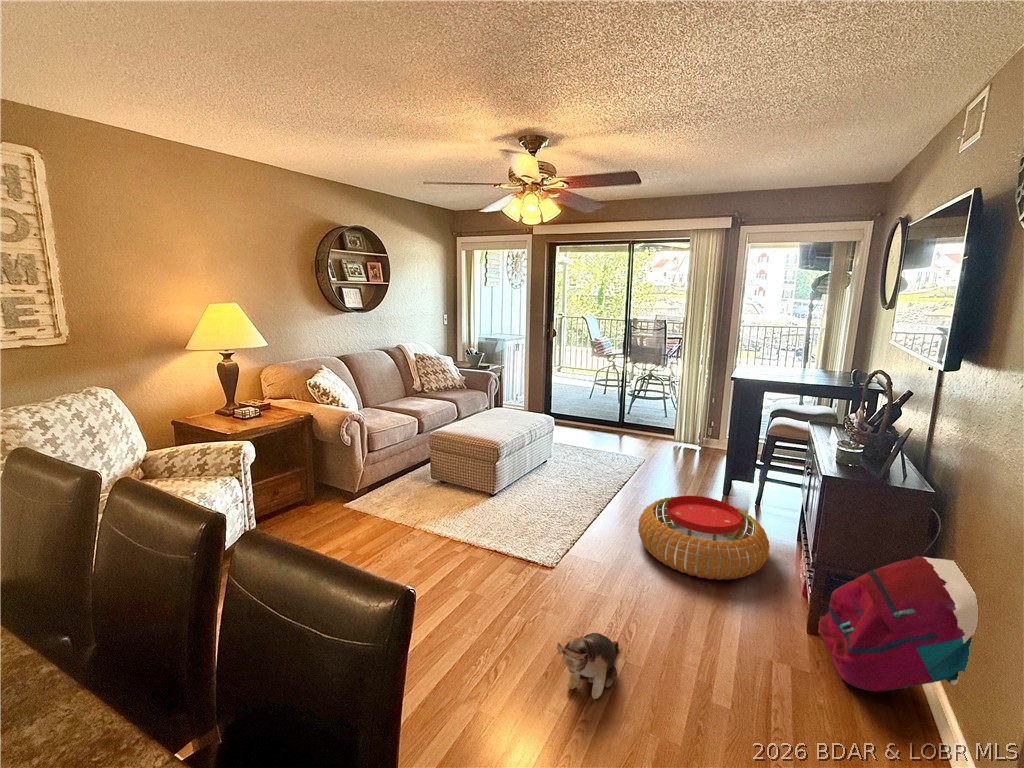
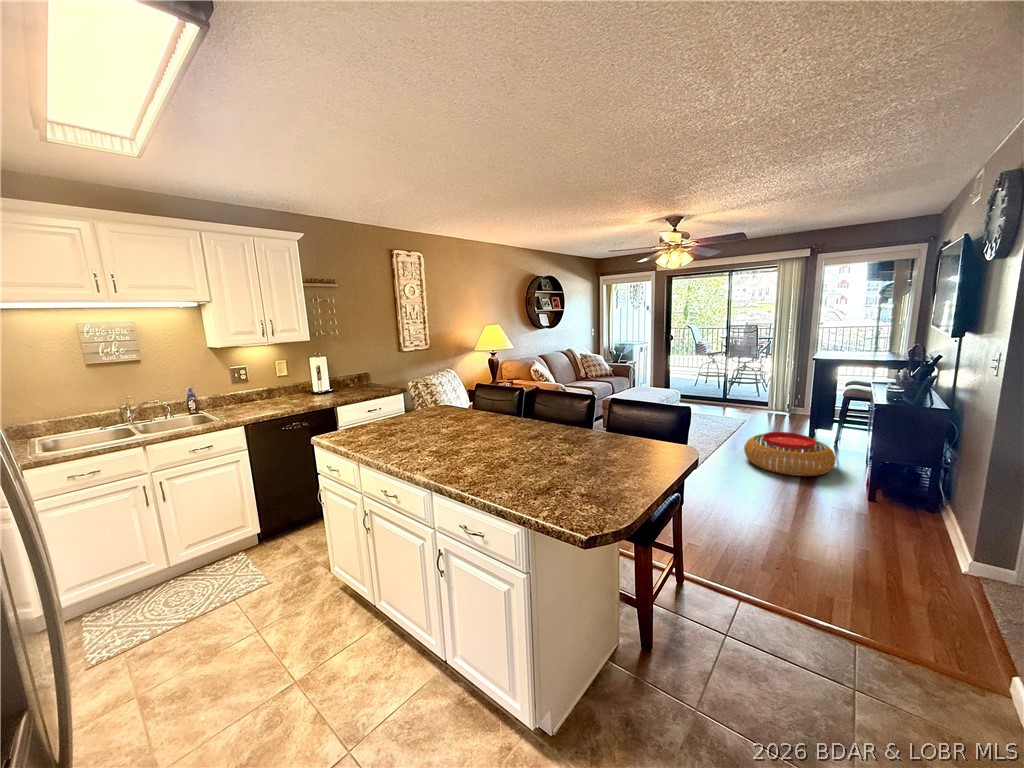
backpack: present [819,556,978,691] -> none [862,447,956,517]
plush toy: present [557,633,619,699] -> none [706,479,737,511]

